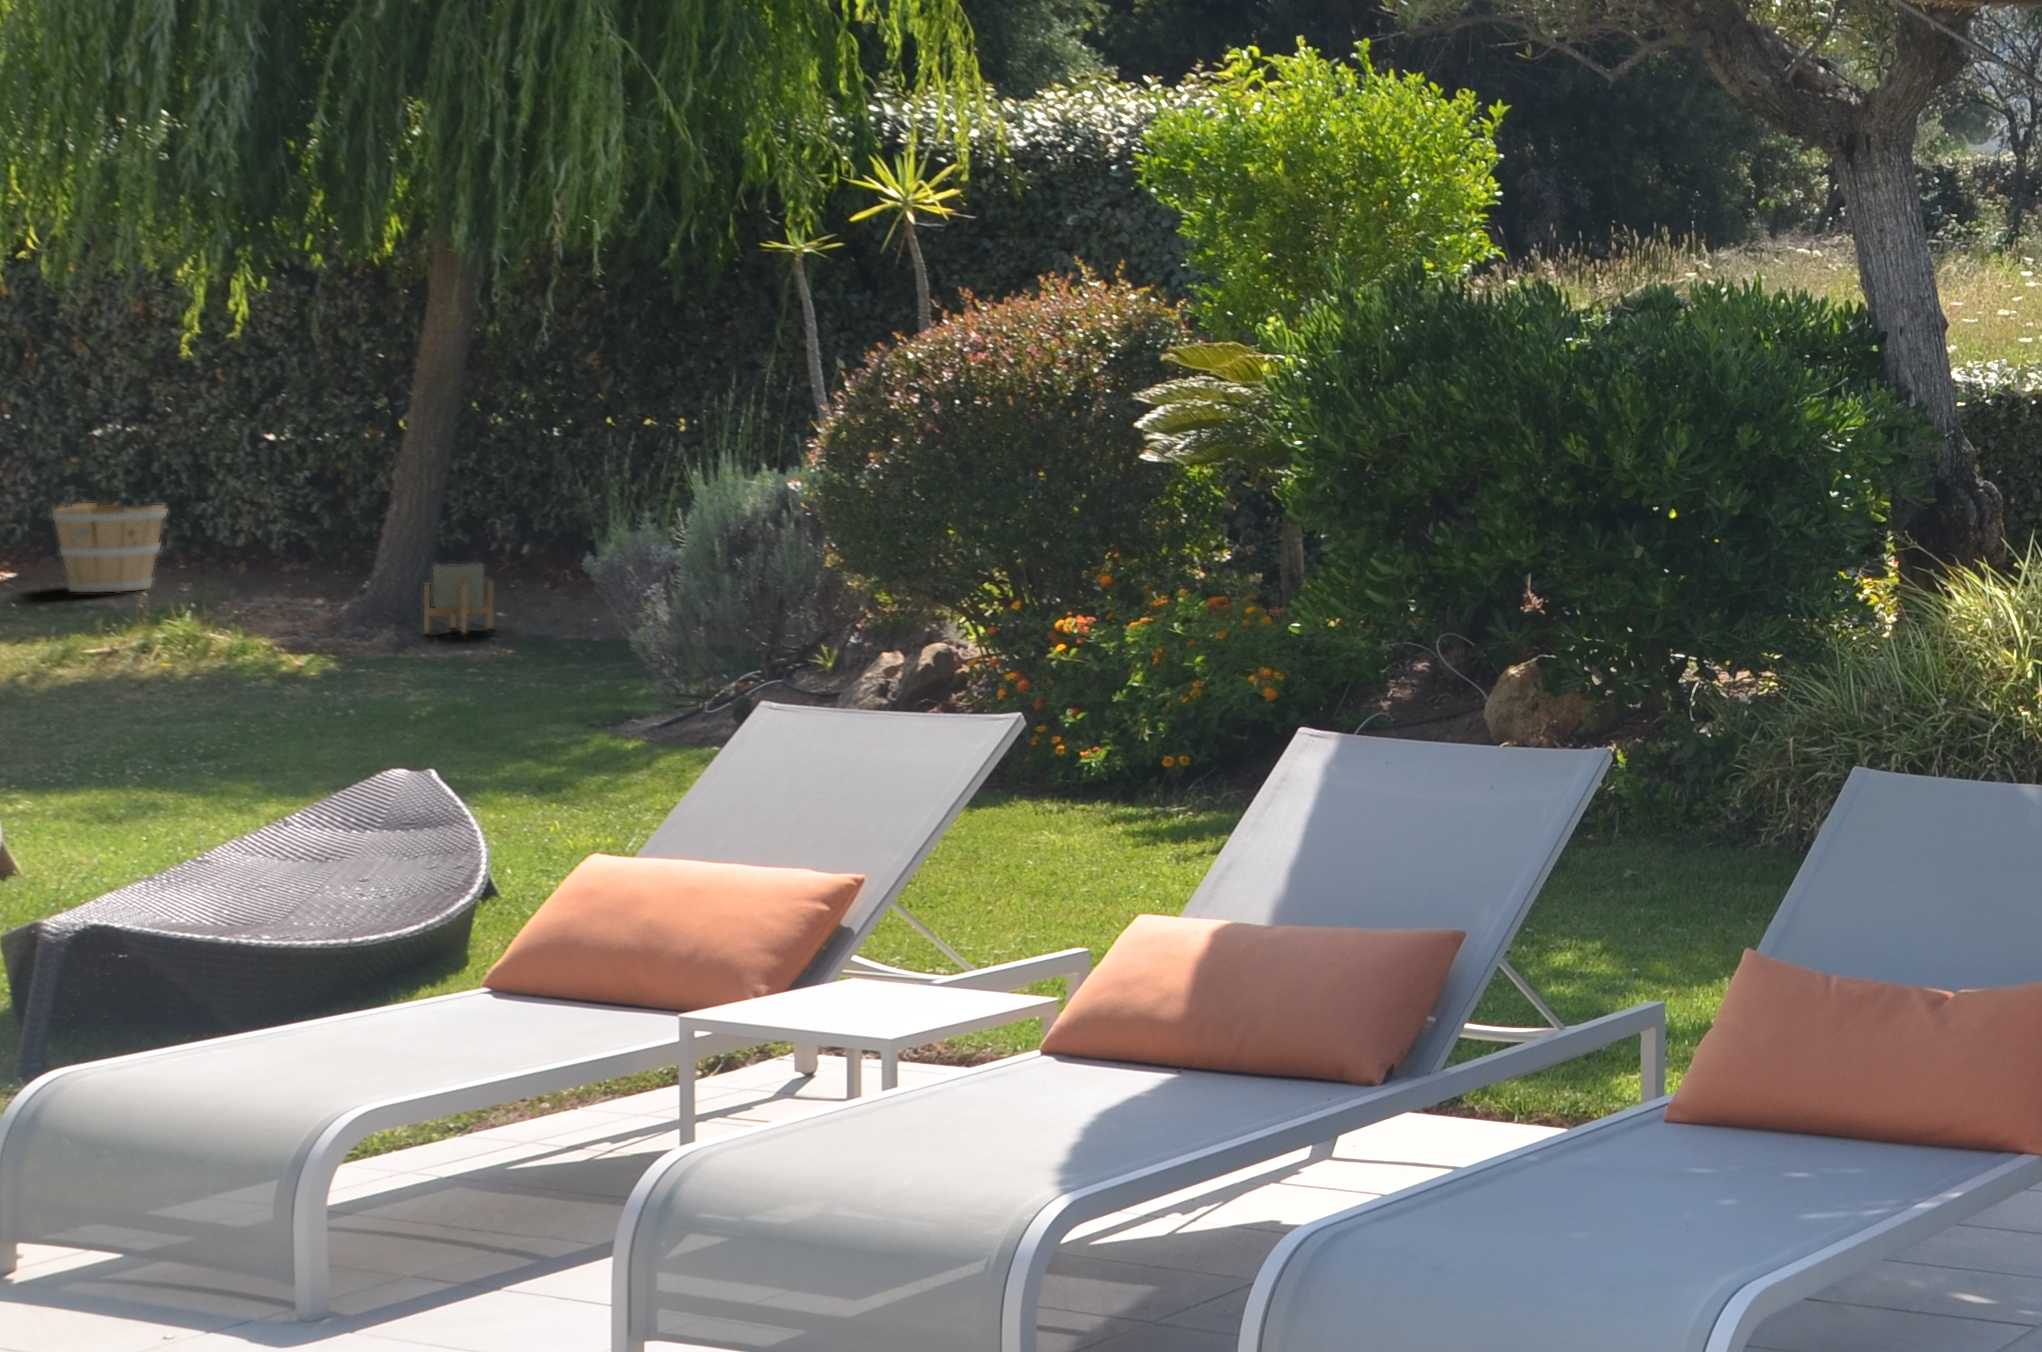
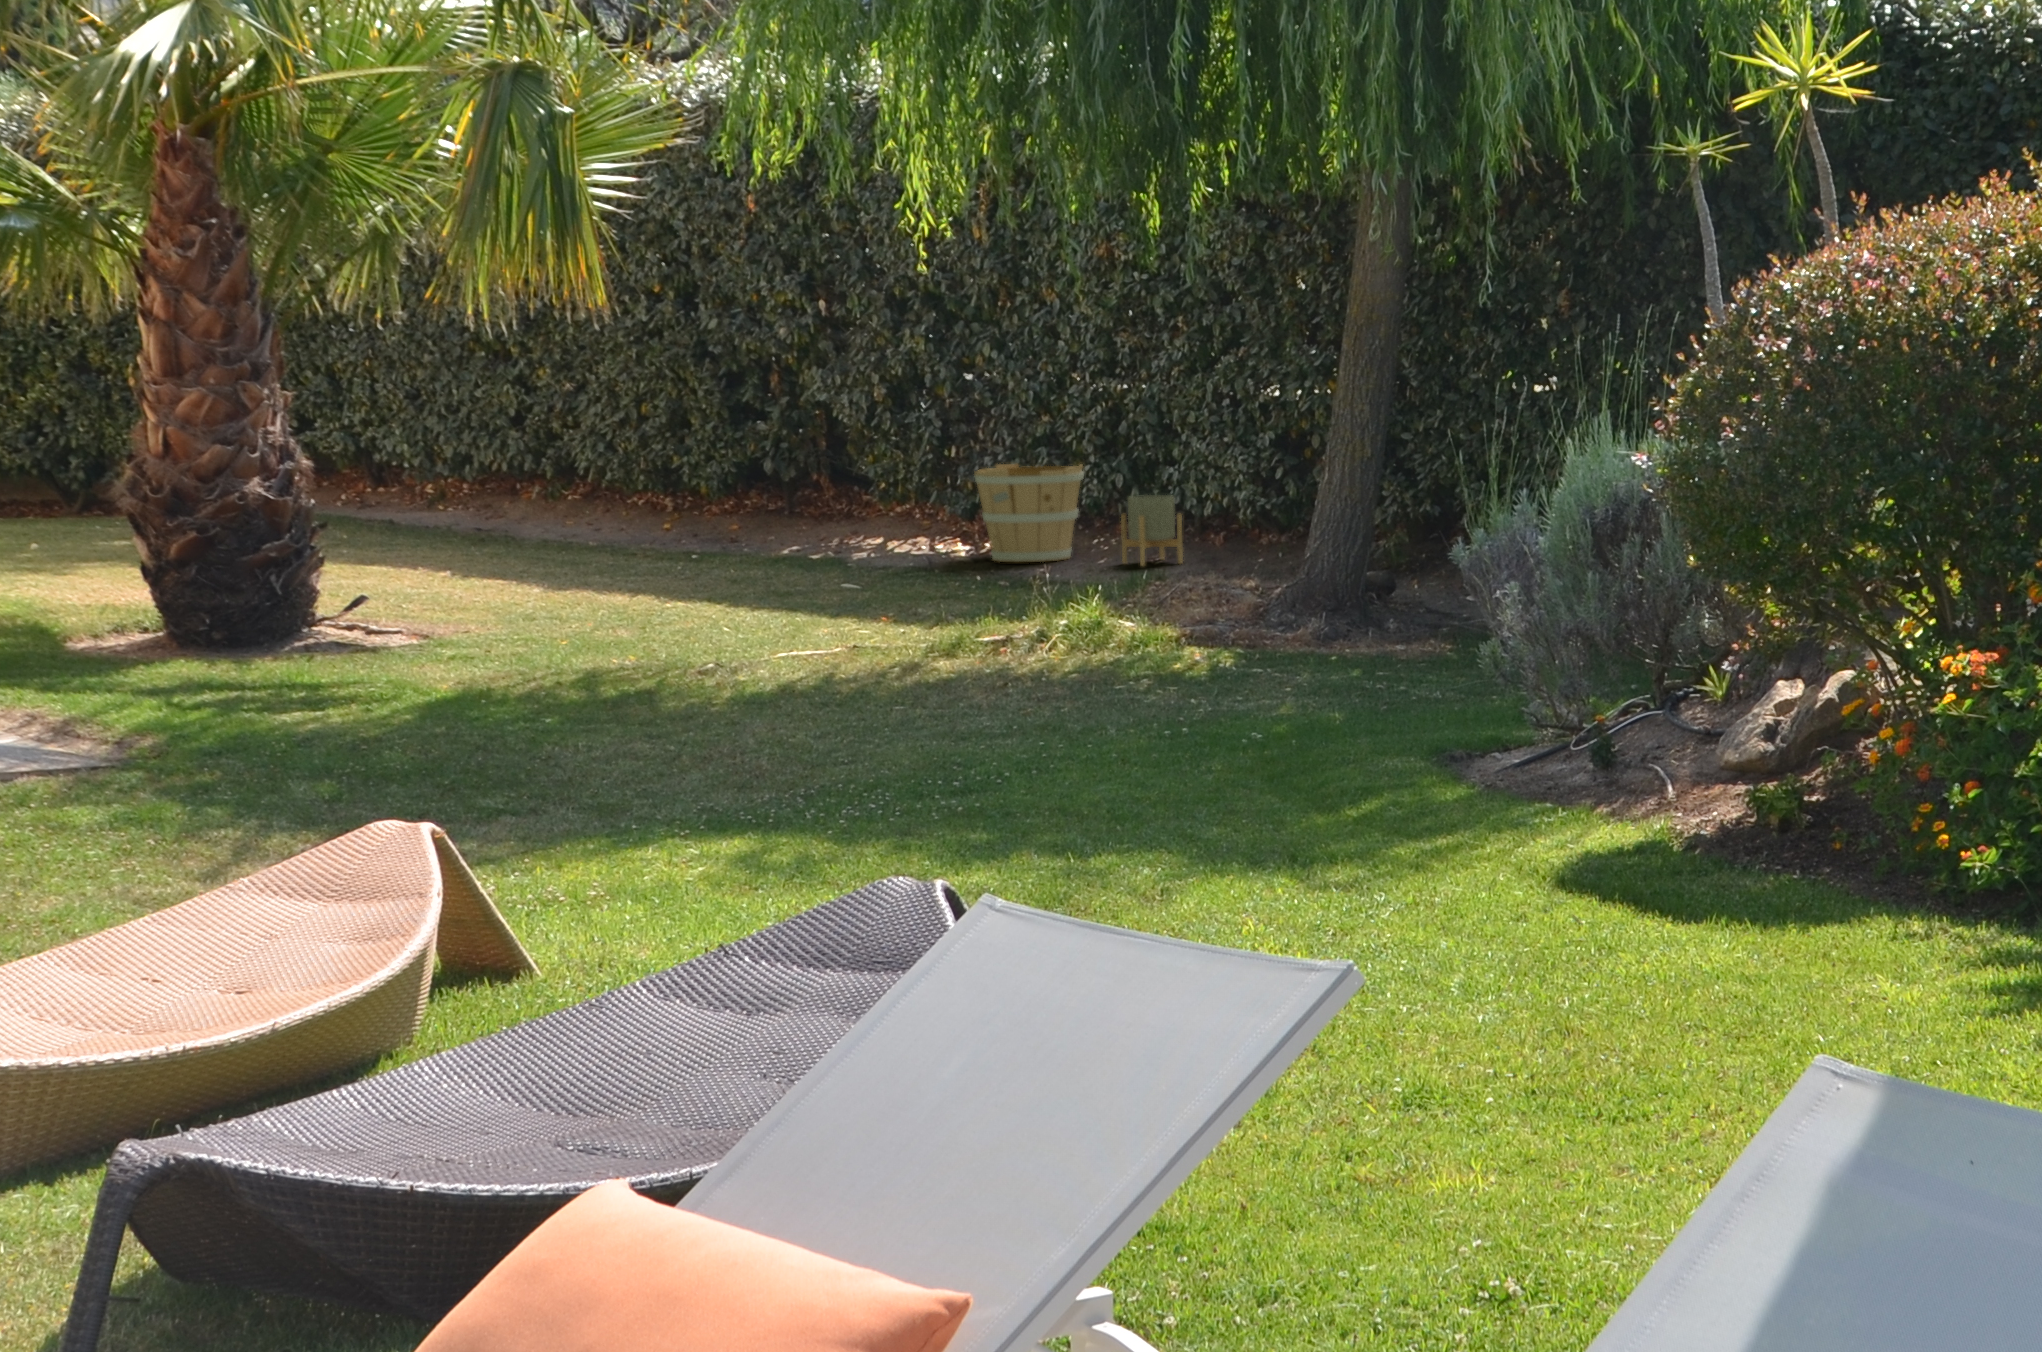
planter: present [424,564,492,632] -> present [1121,495,1183,566]

